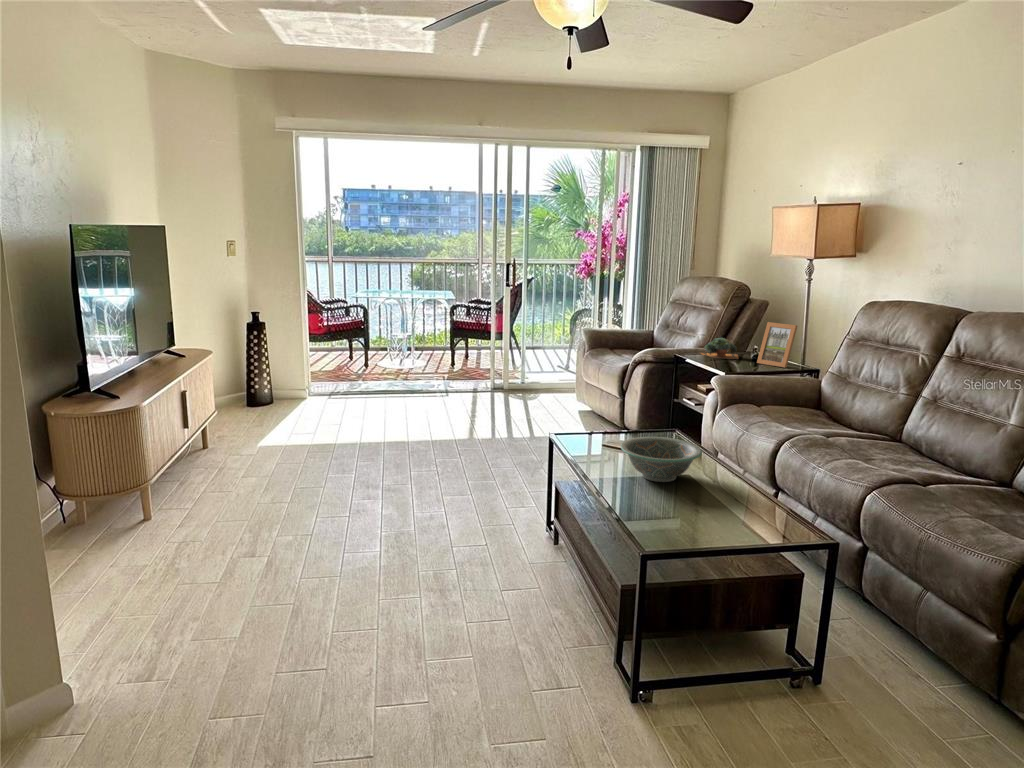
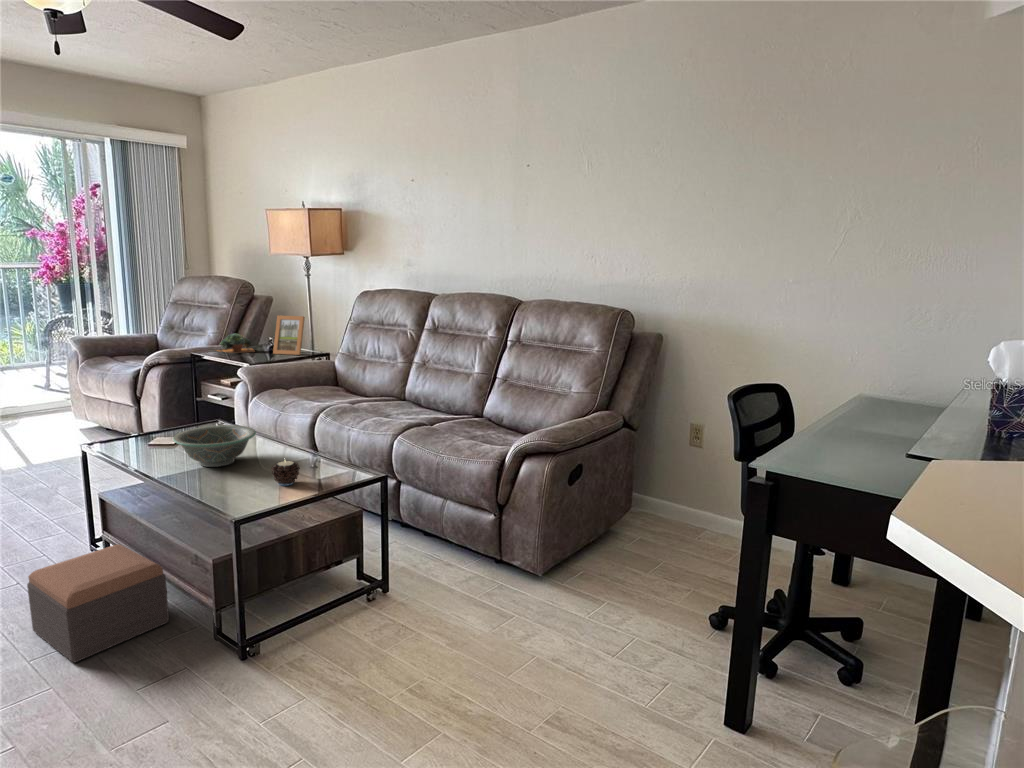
candle: none [703,492,735,523] -> present [271,461,300,486]
footstool: none [482,536,586,637] -> present [27,544,169,662]

